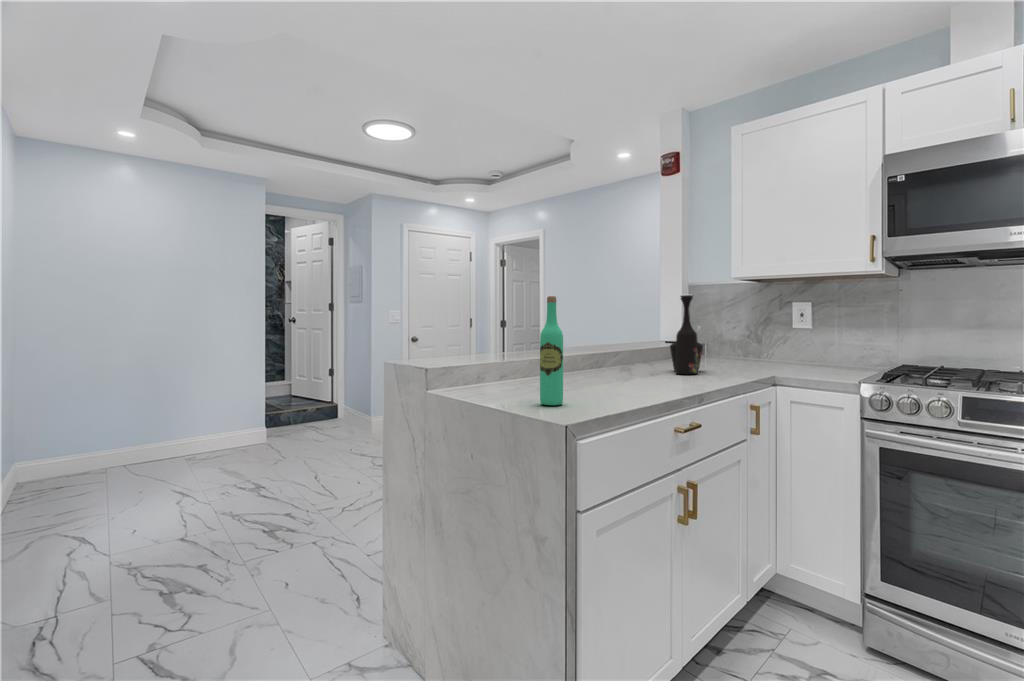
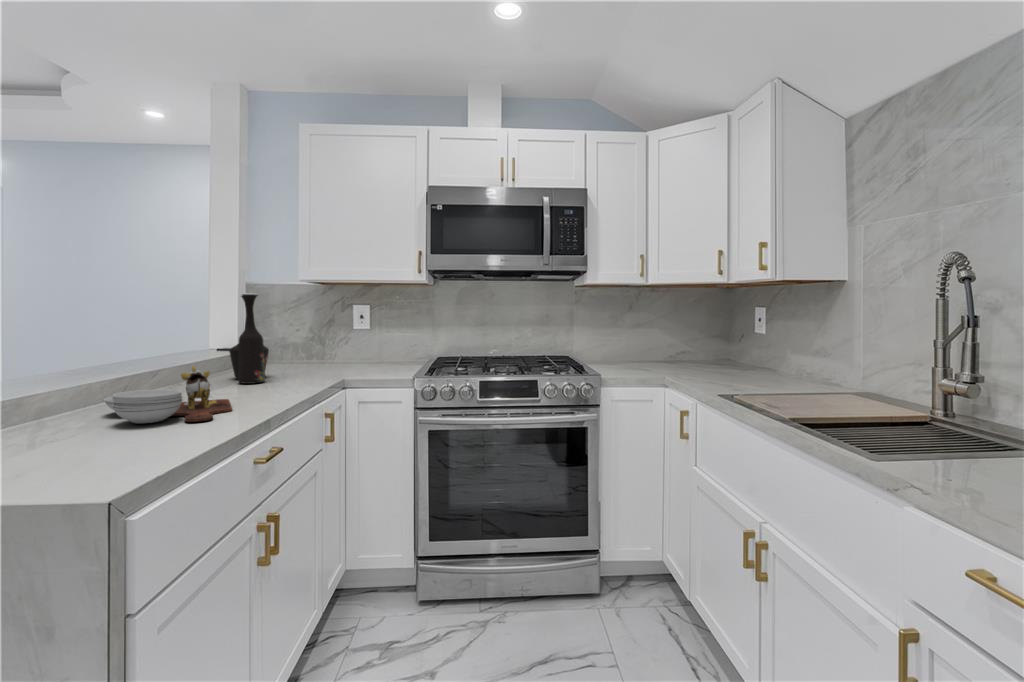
wine bottle: present [540,296,563,405] -> none [41,306,89,468]
cutting board: none [579,351,663,392] -> present [104,366,232,423]

